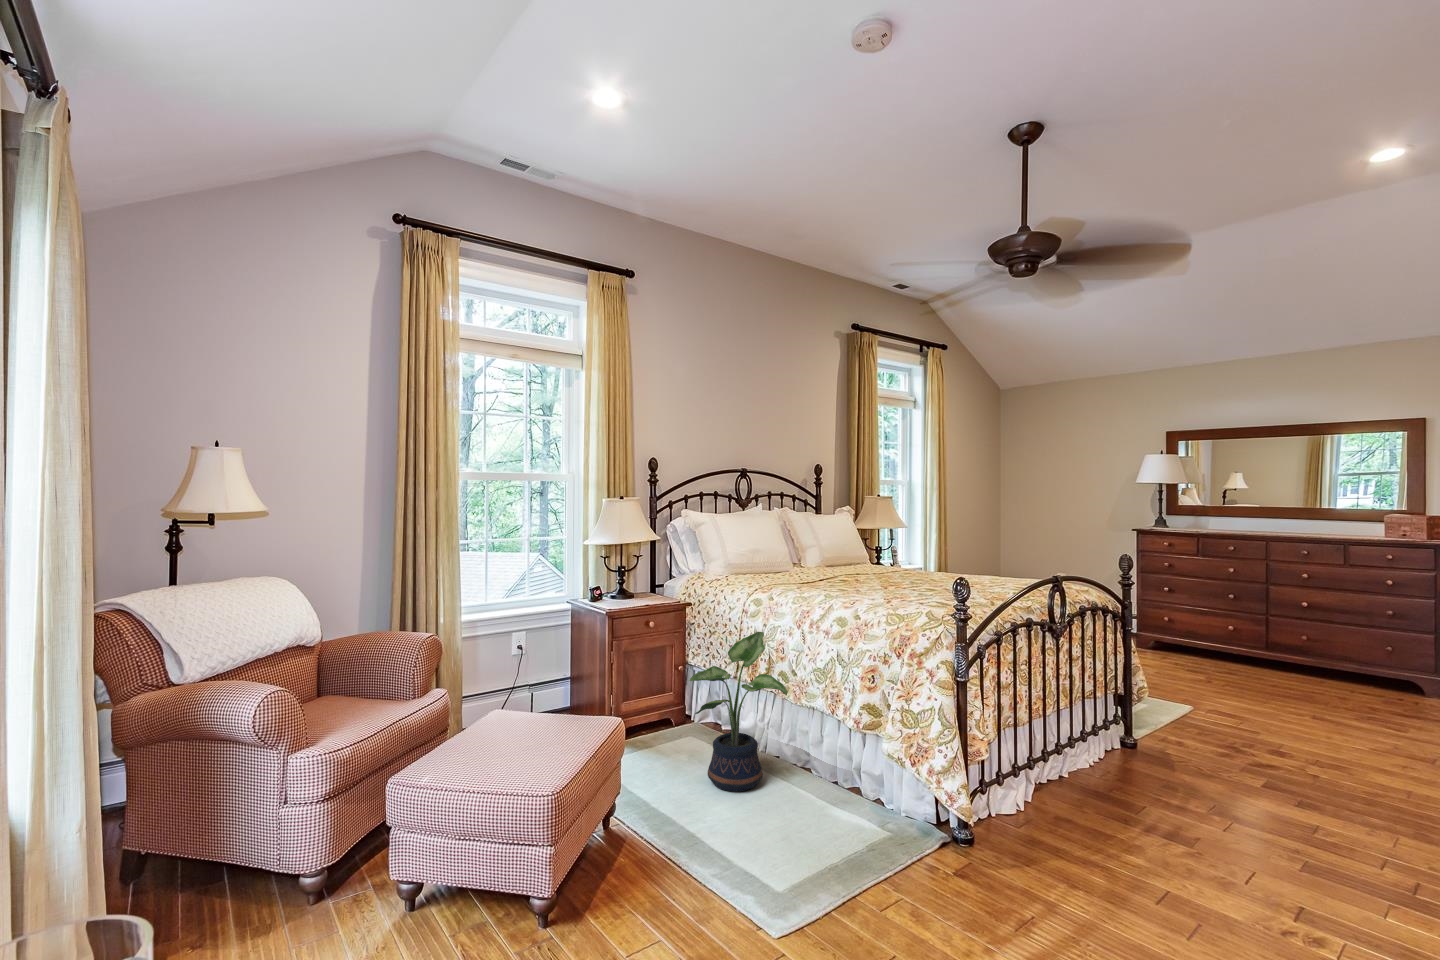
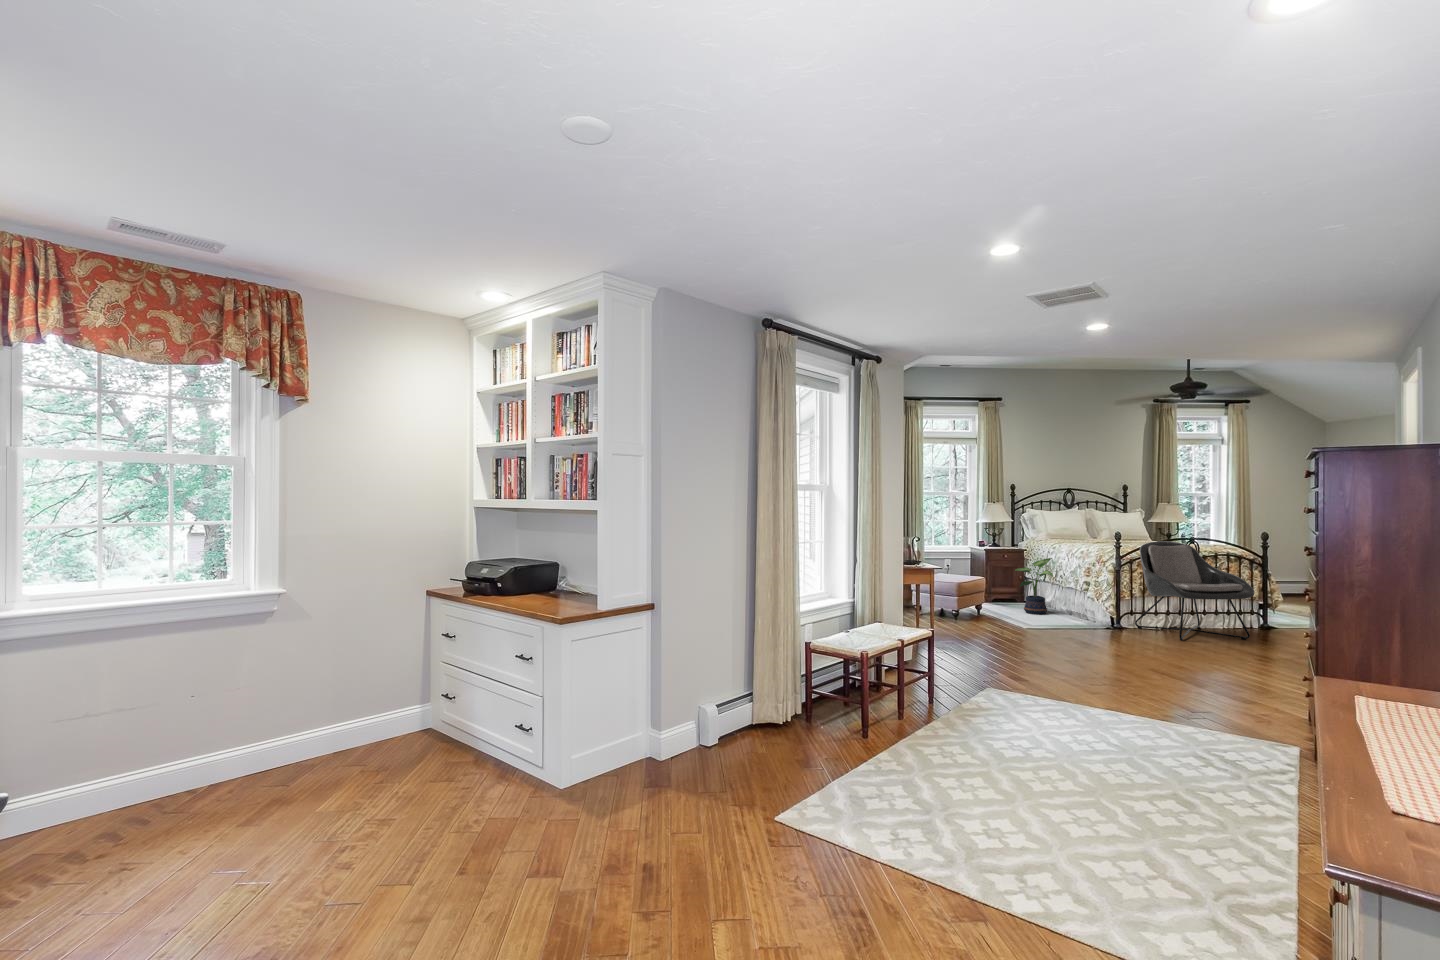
lounge chair: none [998,590,1272,910] -> present [1135,541,1254,641]

